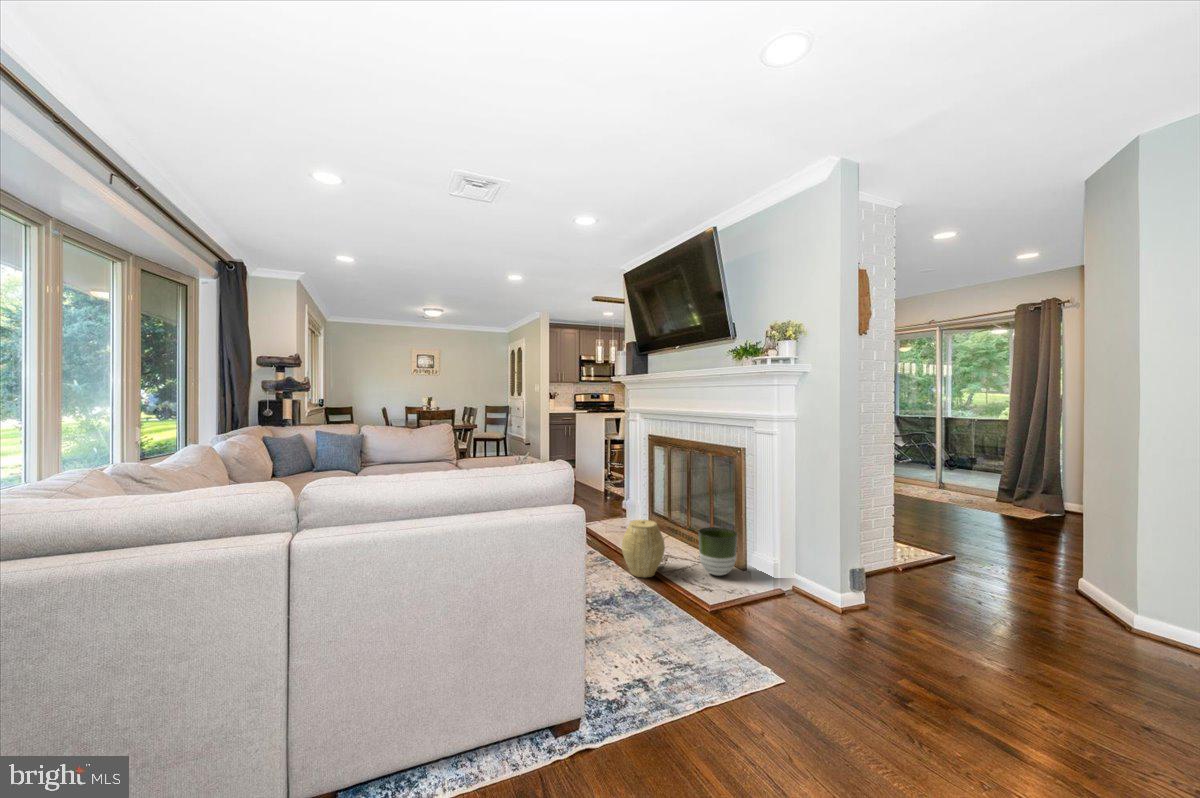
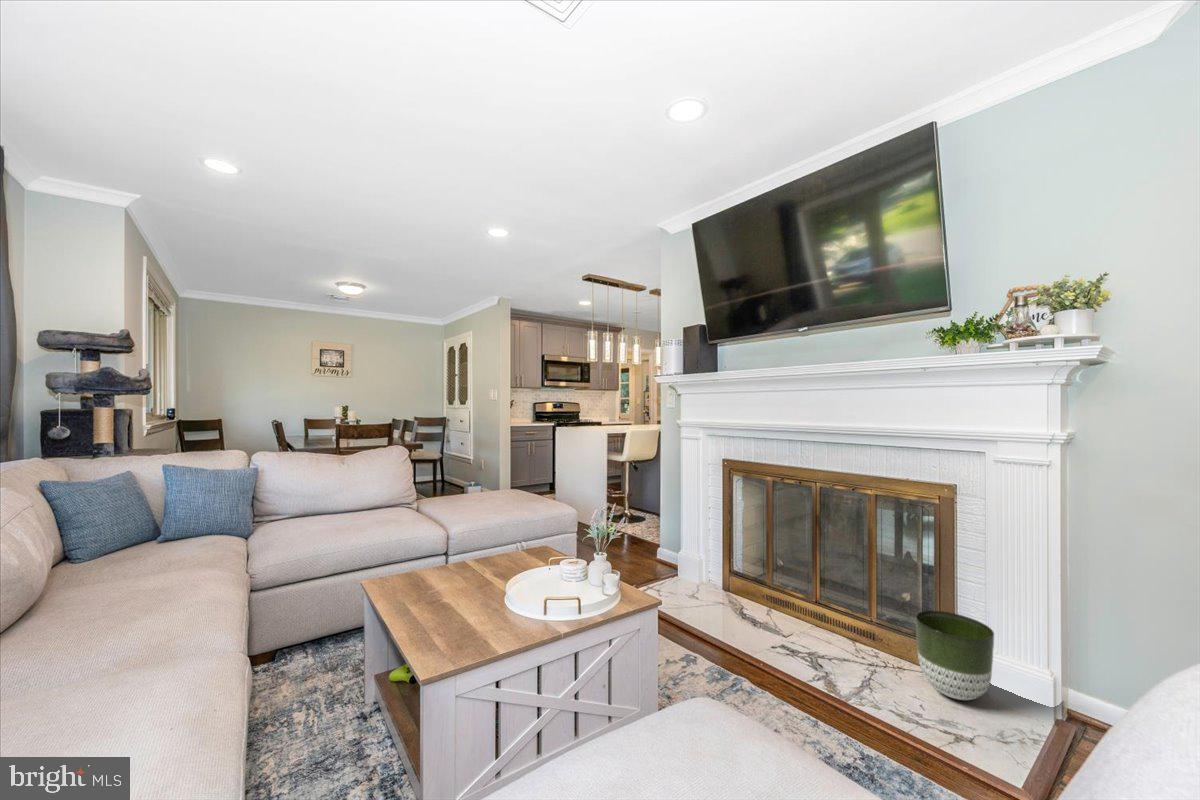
woven basket: present [622,520,665,577] -> none [795,608,878,719]

